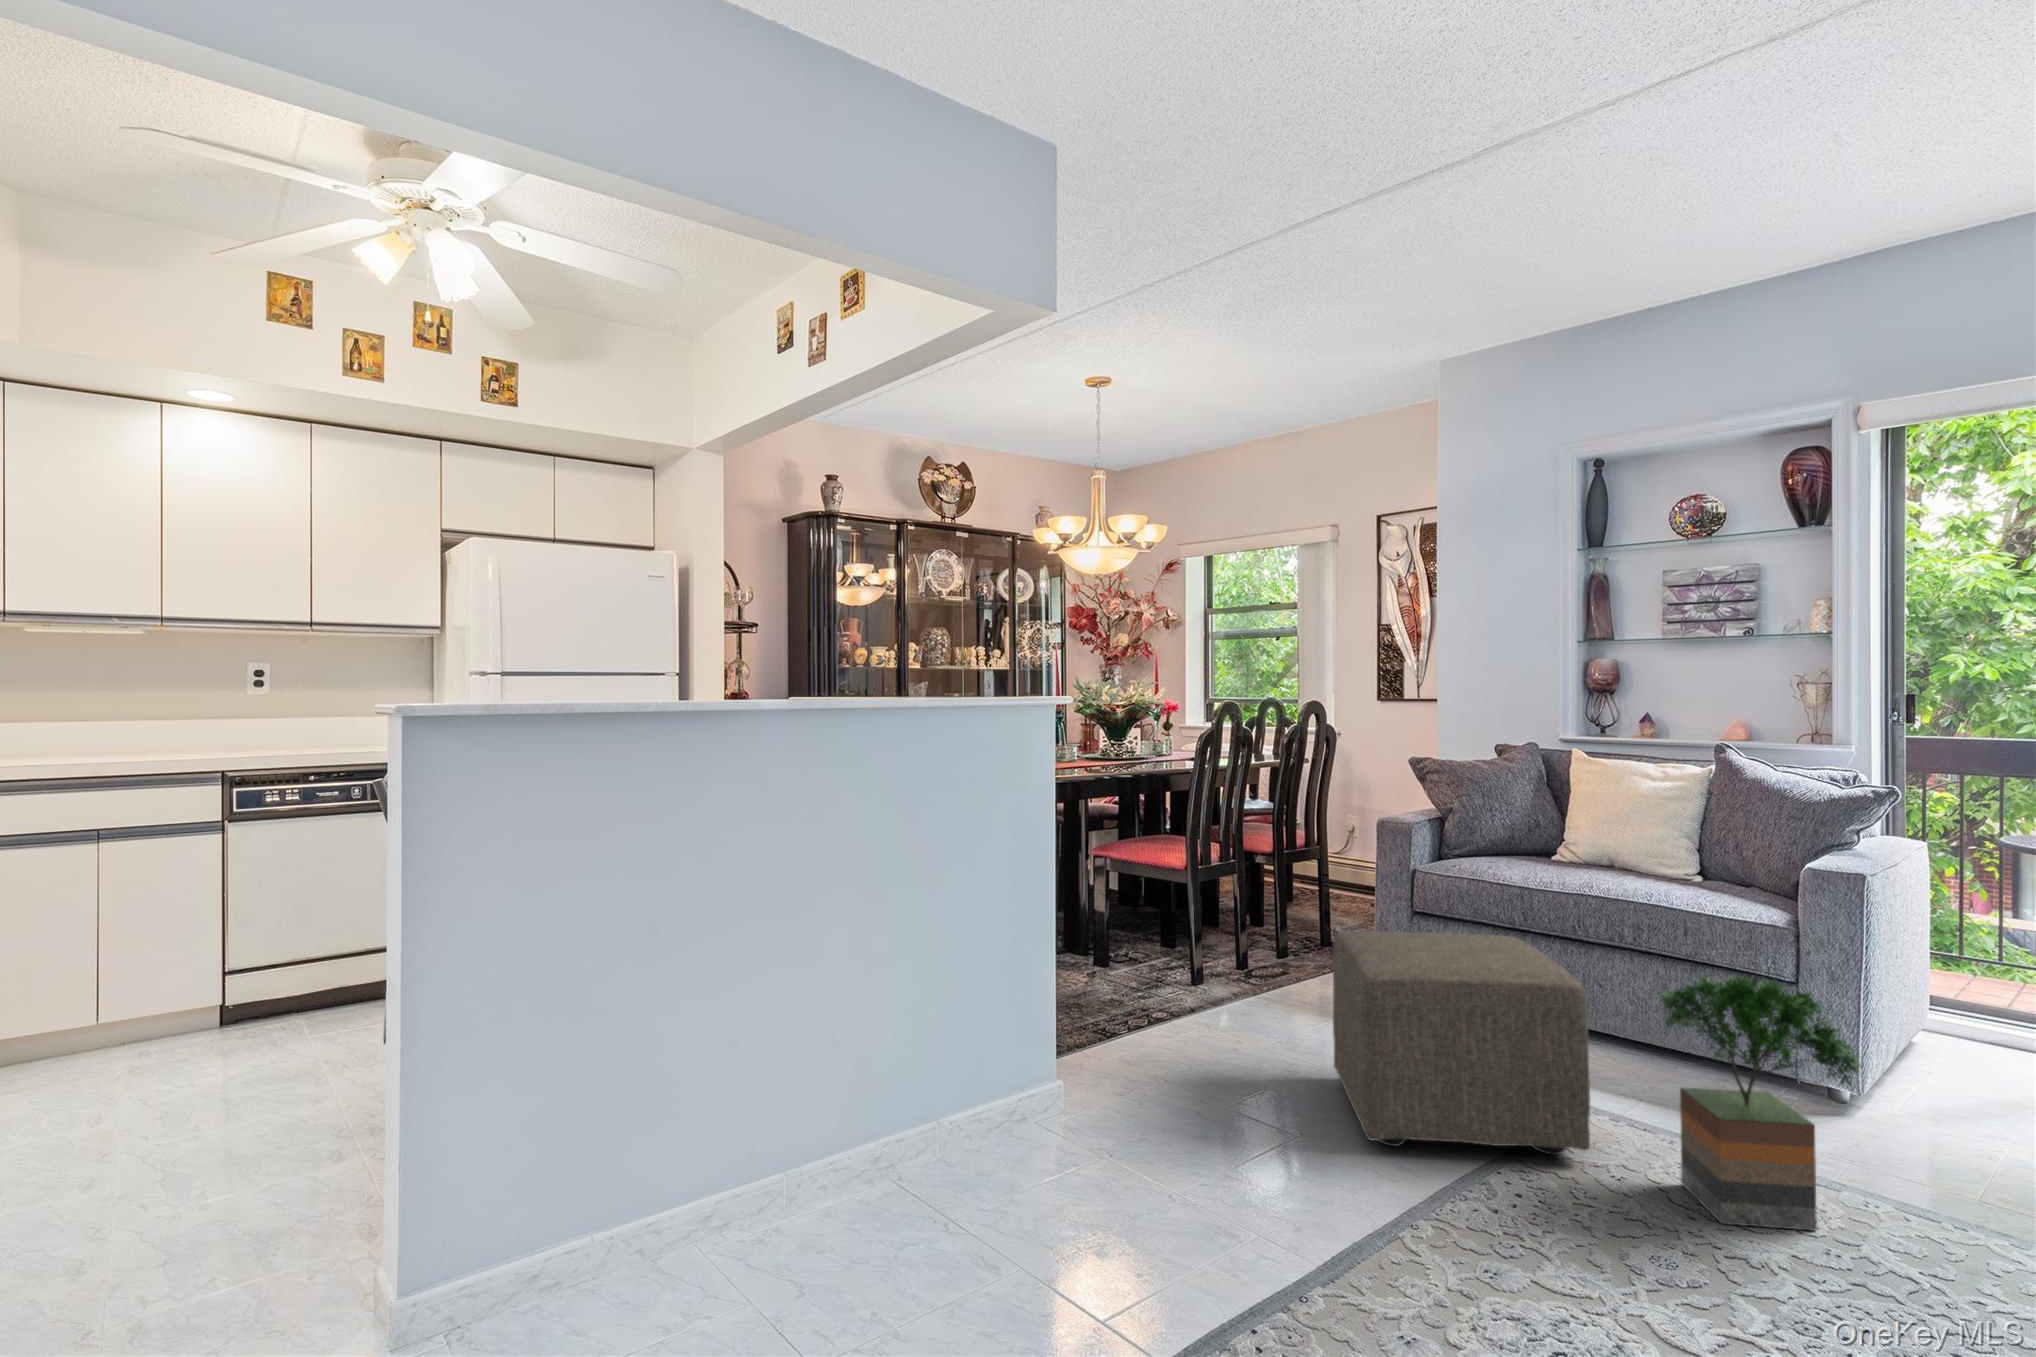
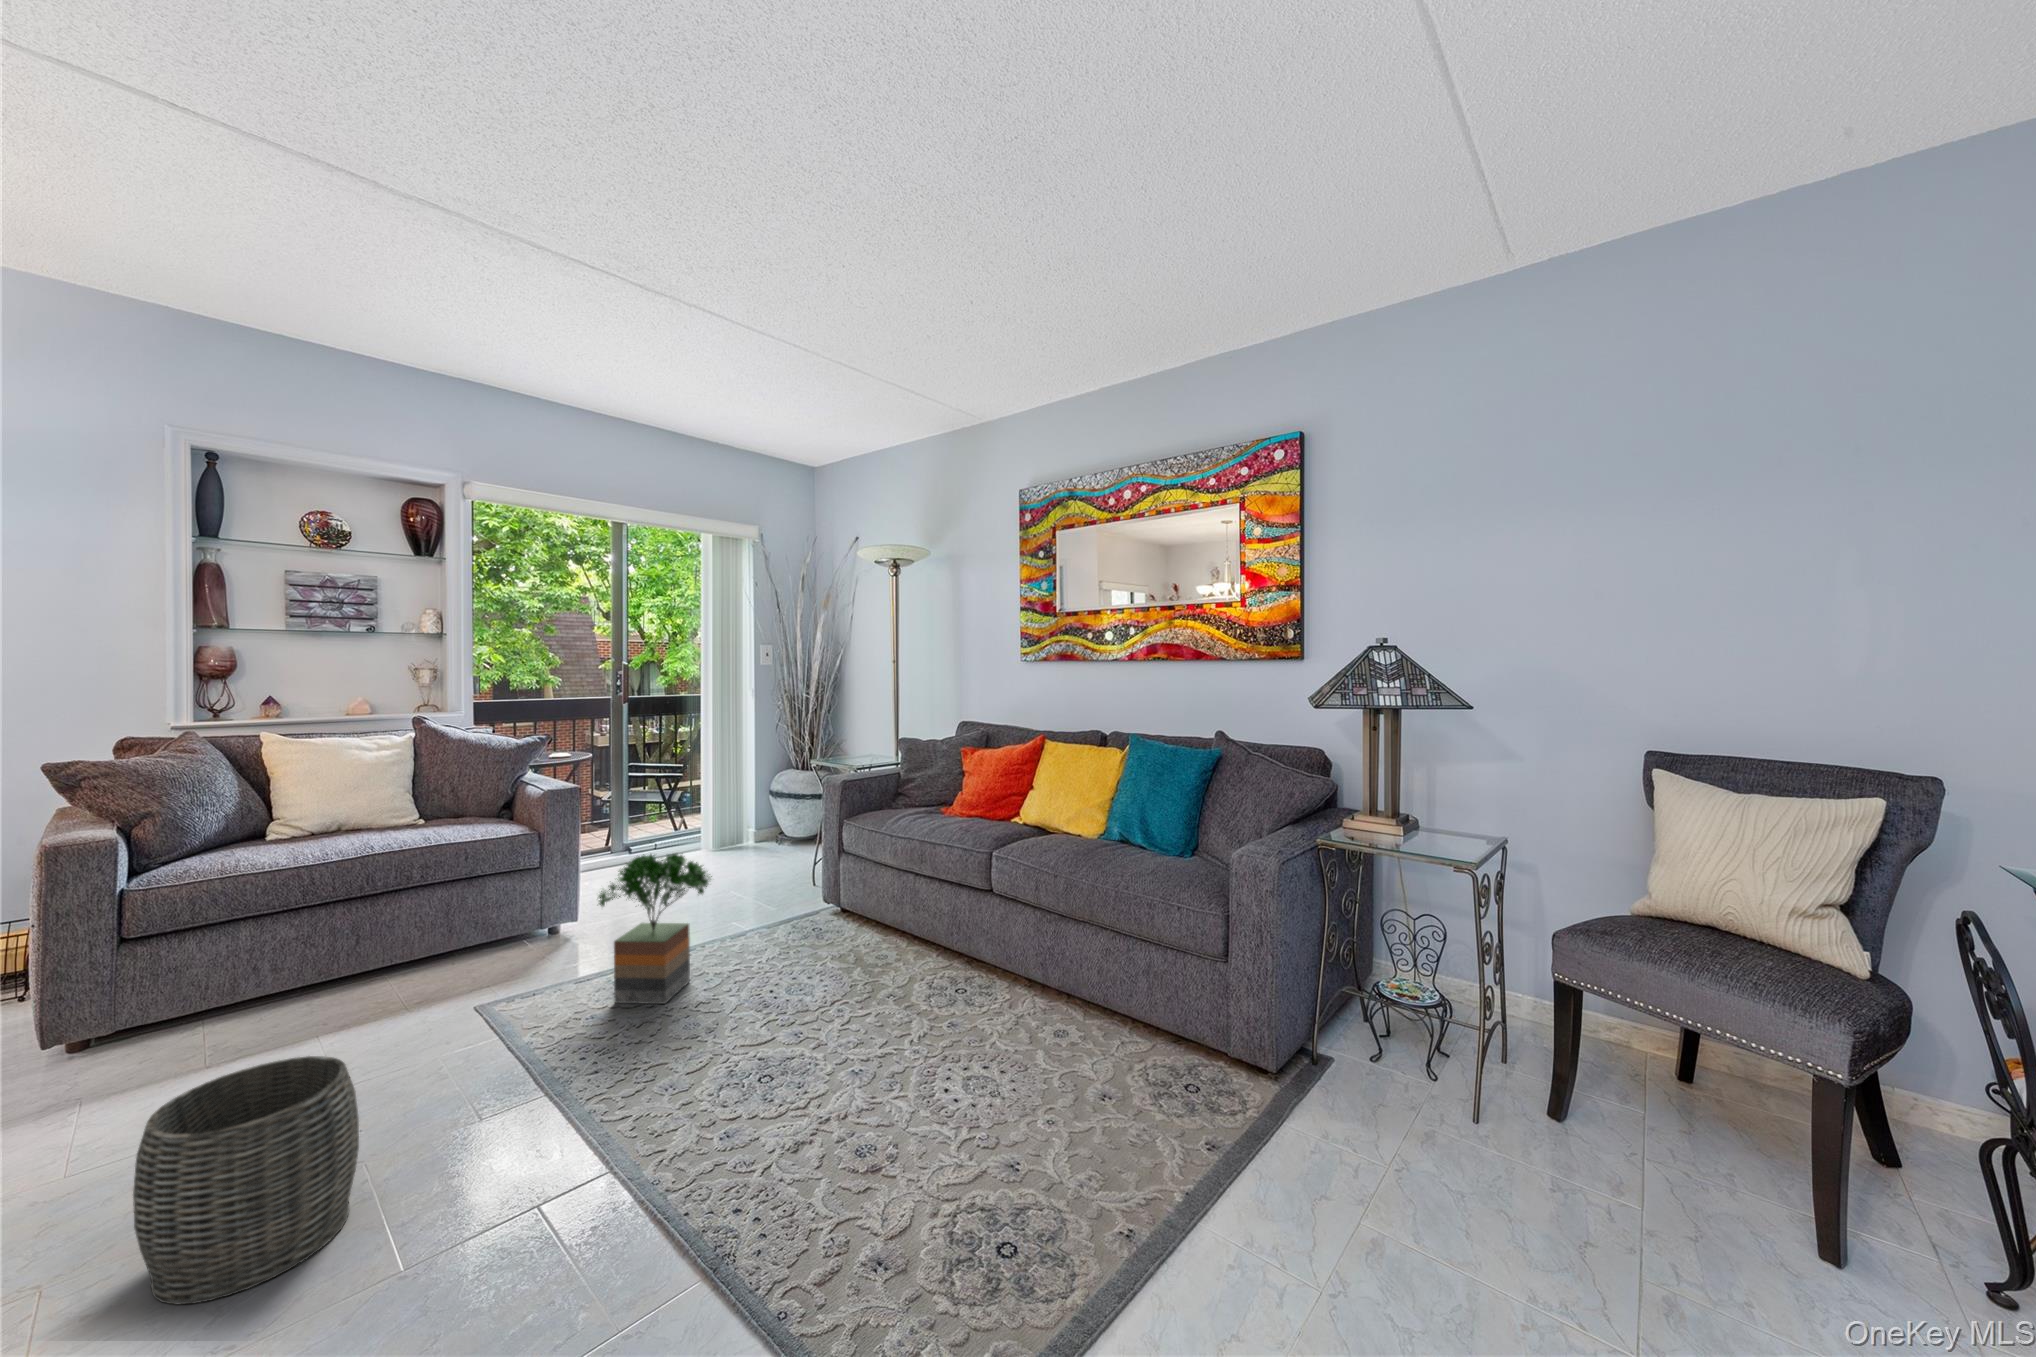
ottoman: present [1333,931,1590,1155] -> none [255,895,567,1112]
woven basket: none [1134,990,1261,1156] -> present [133,1056,359,1304]

